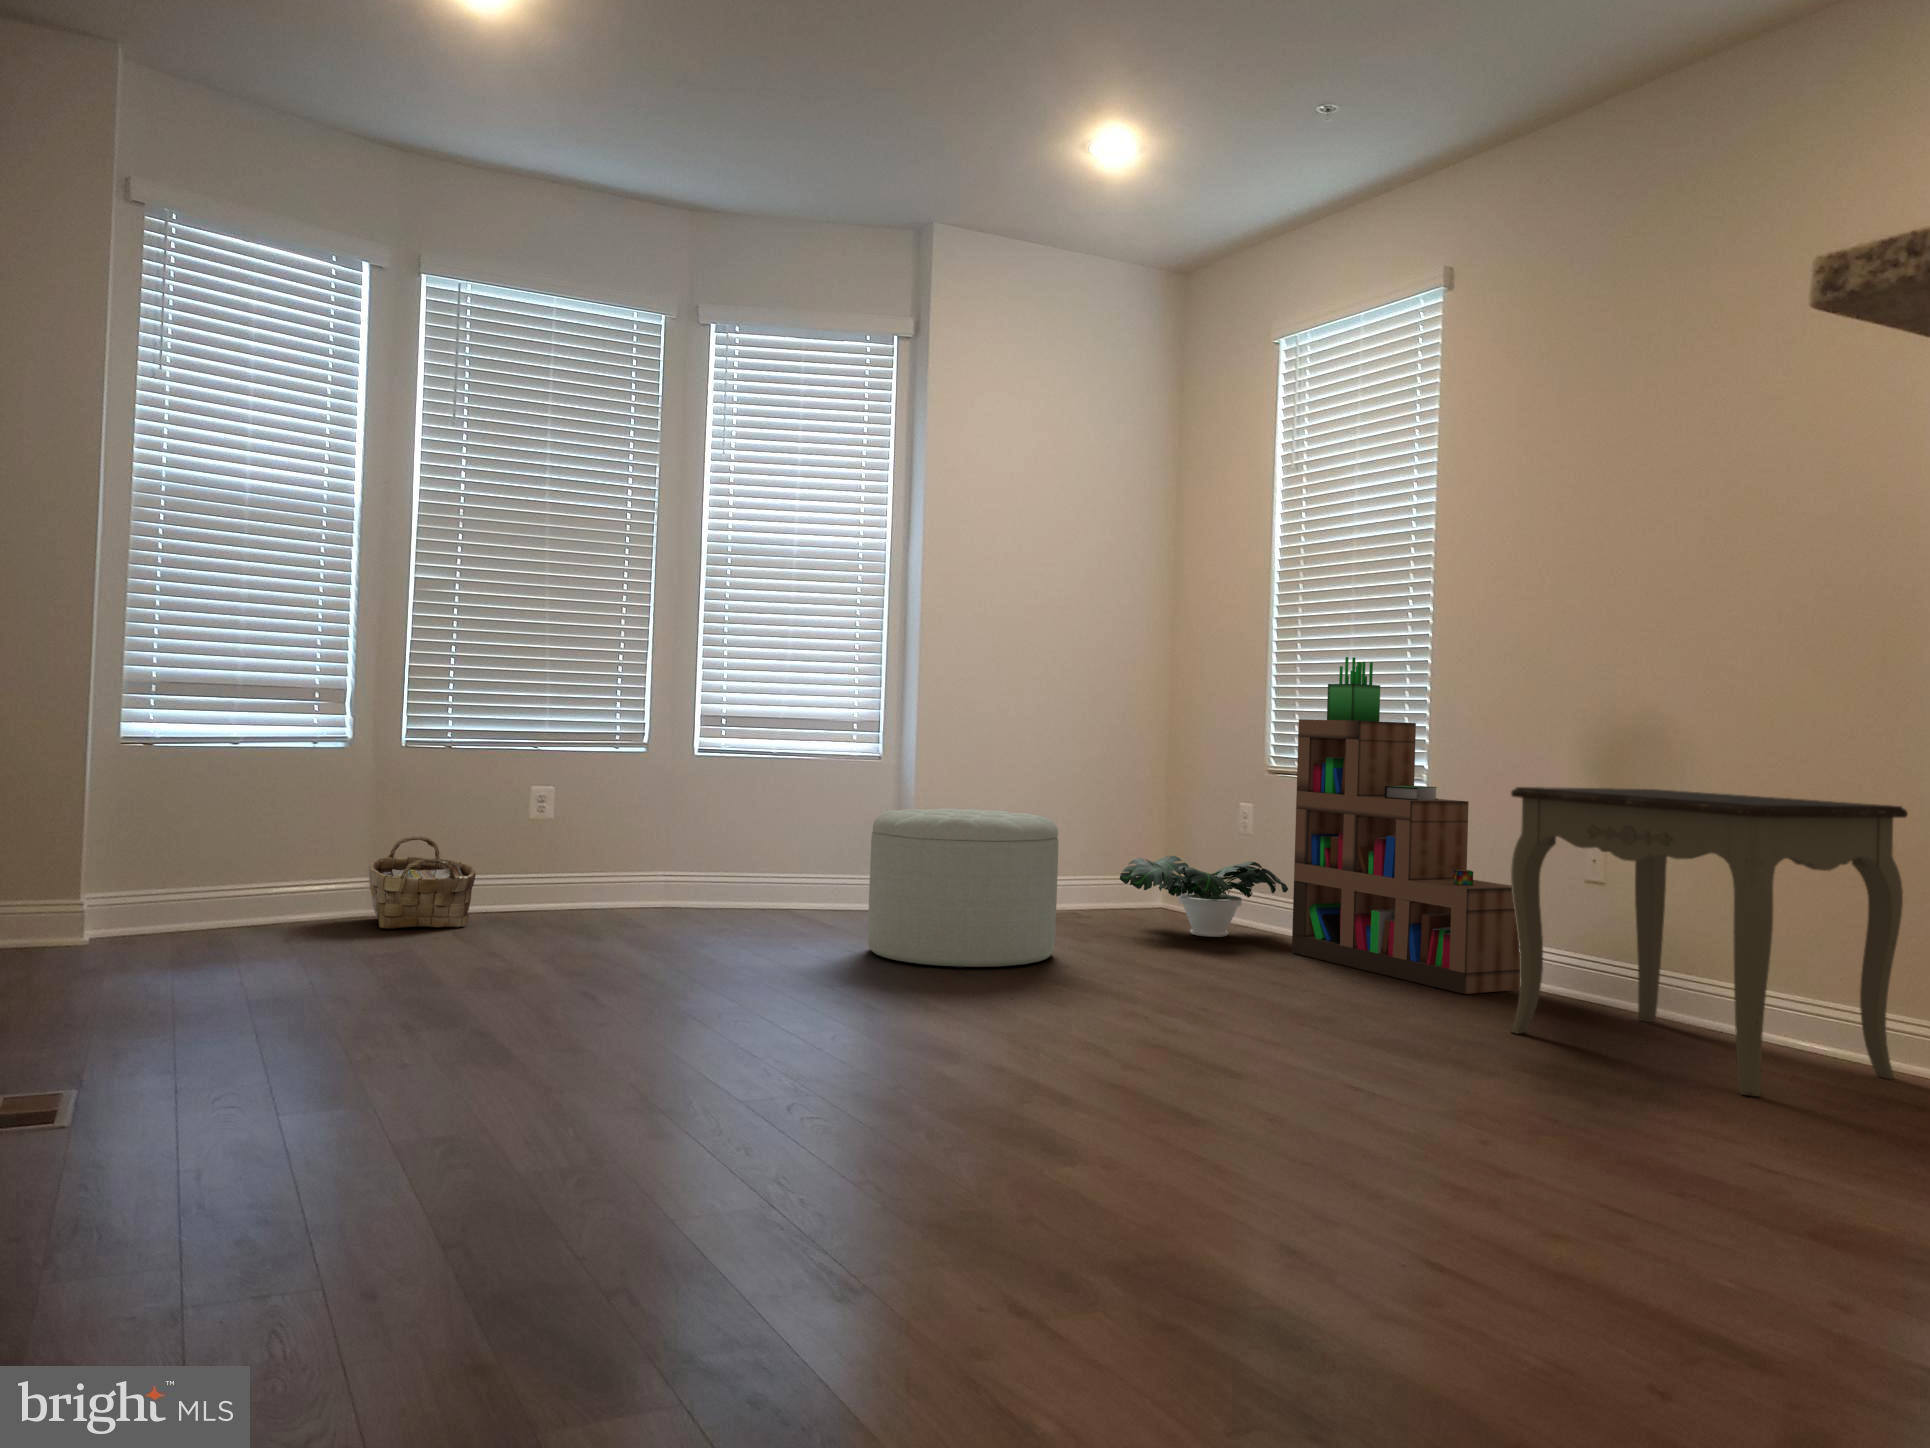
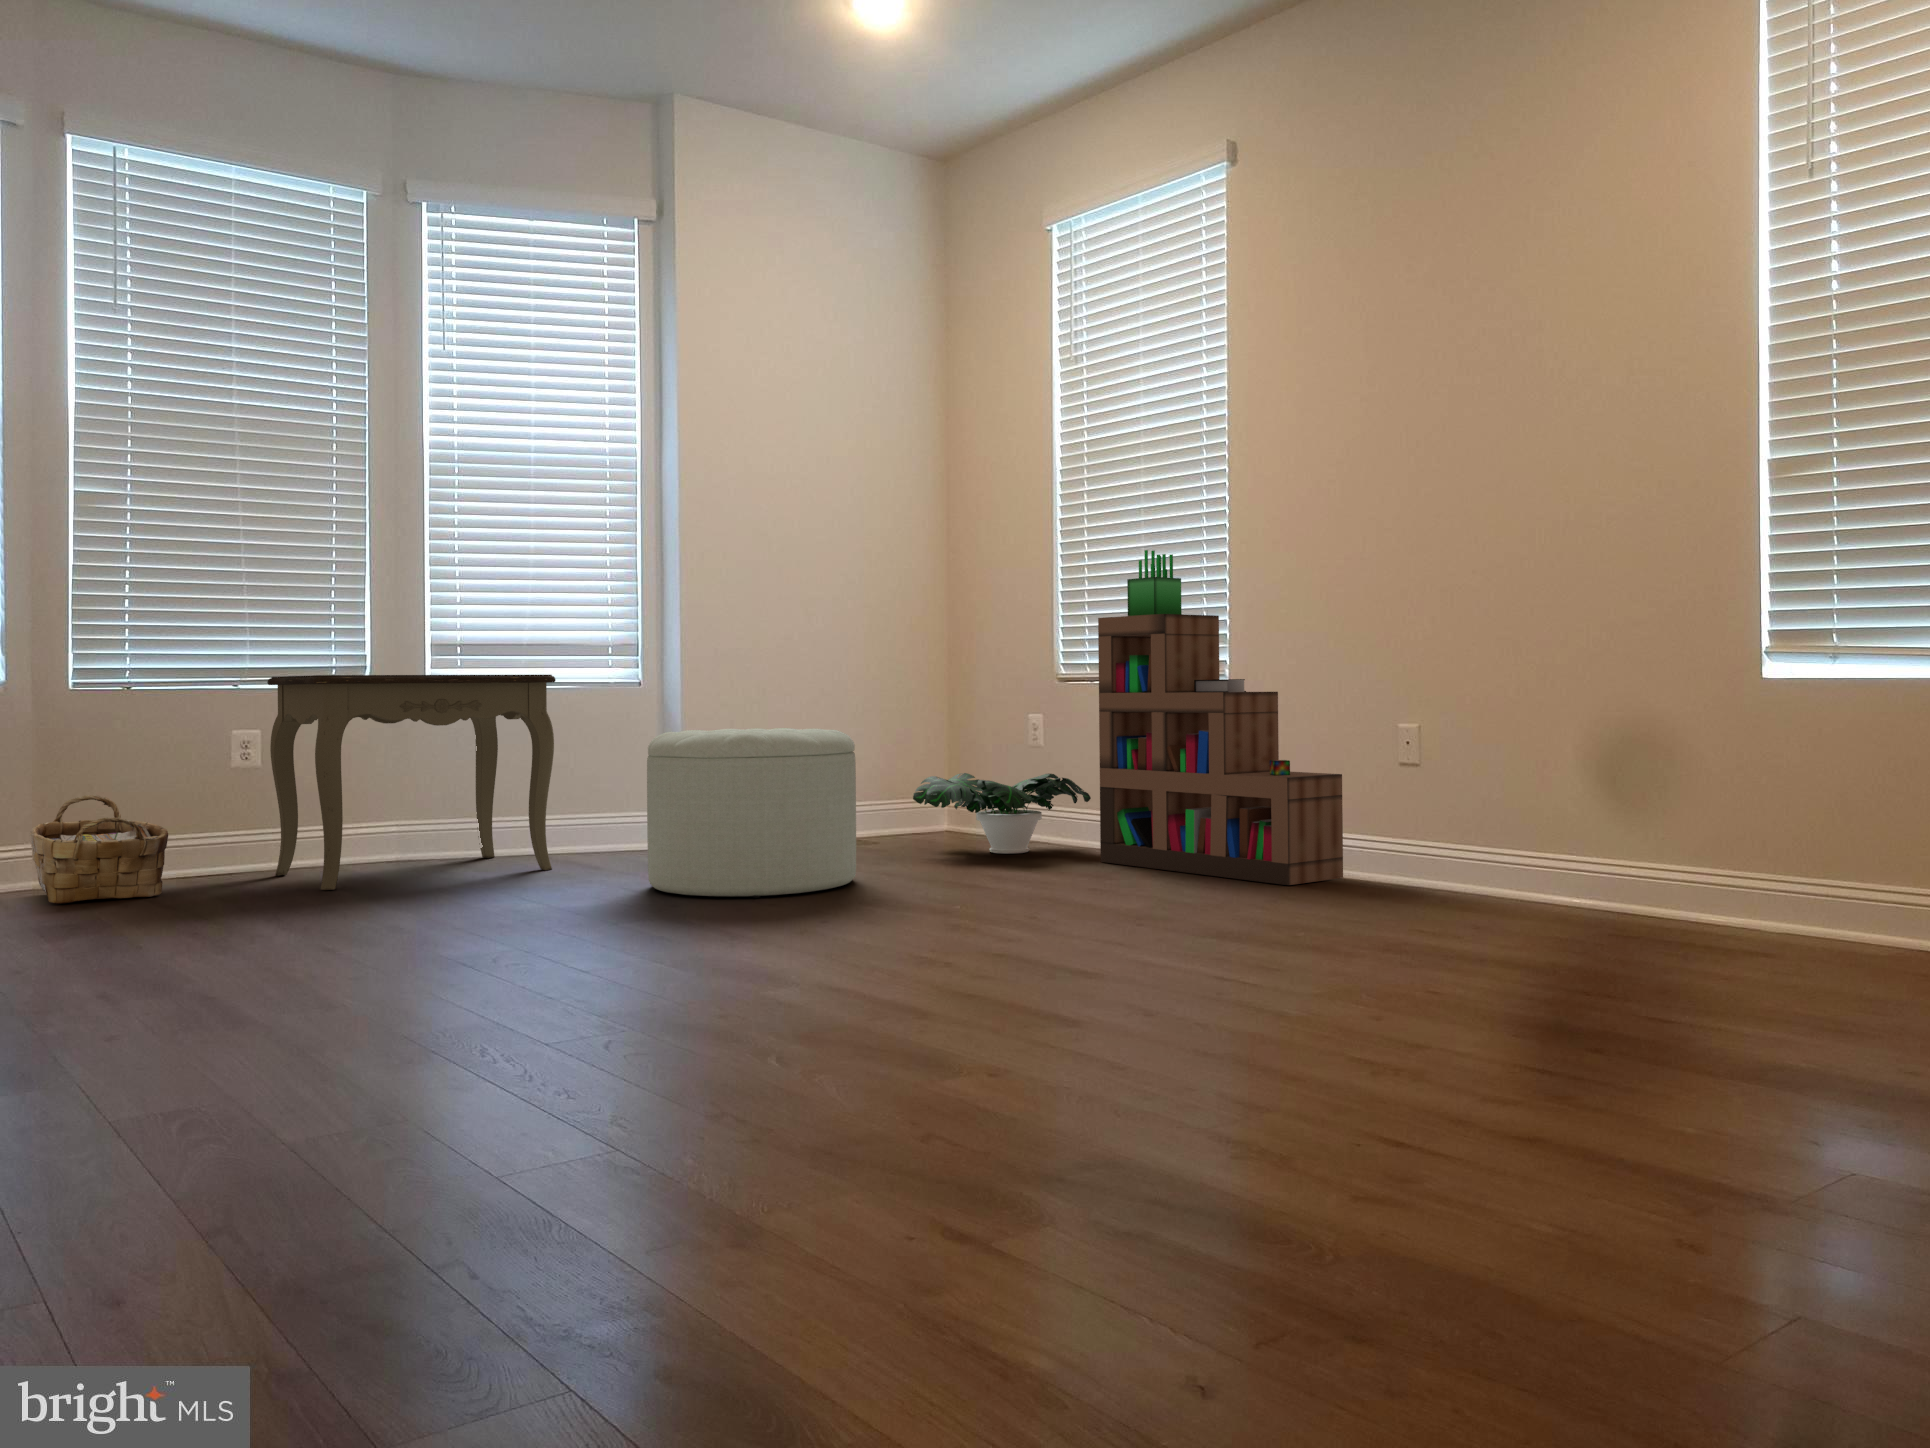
side table: present [1511,787,1908,1096] -> present [267,675,555,890]

